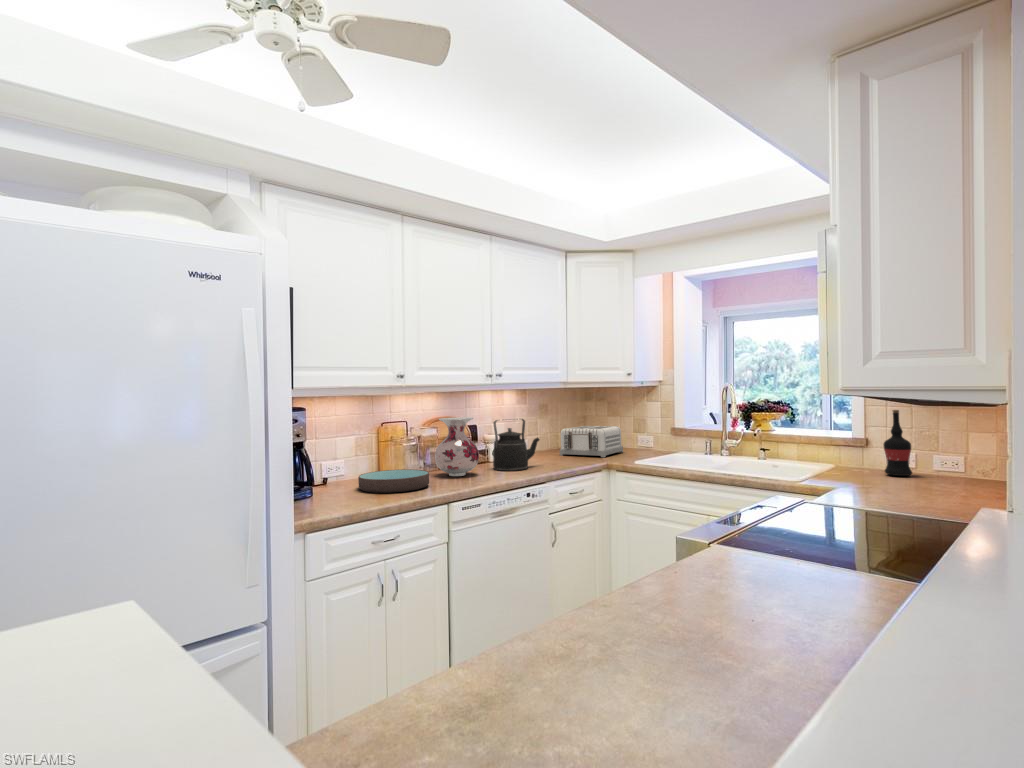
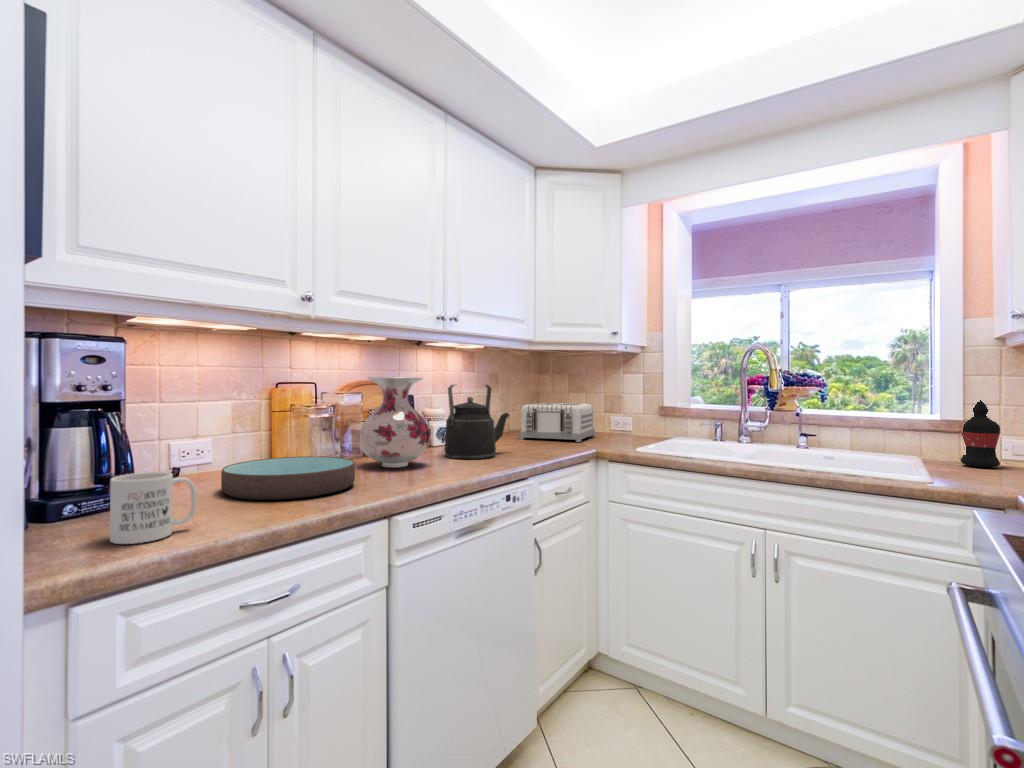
mug: none [318,477,352,509] -> present [110,472,196,544]

